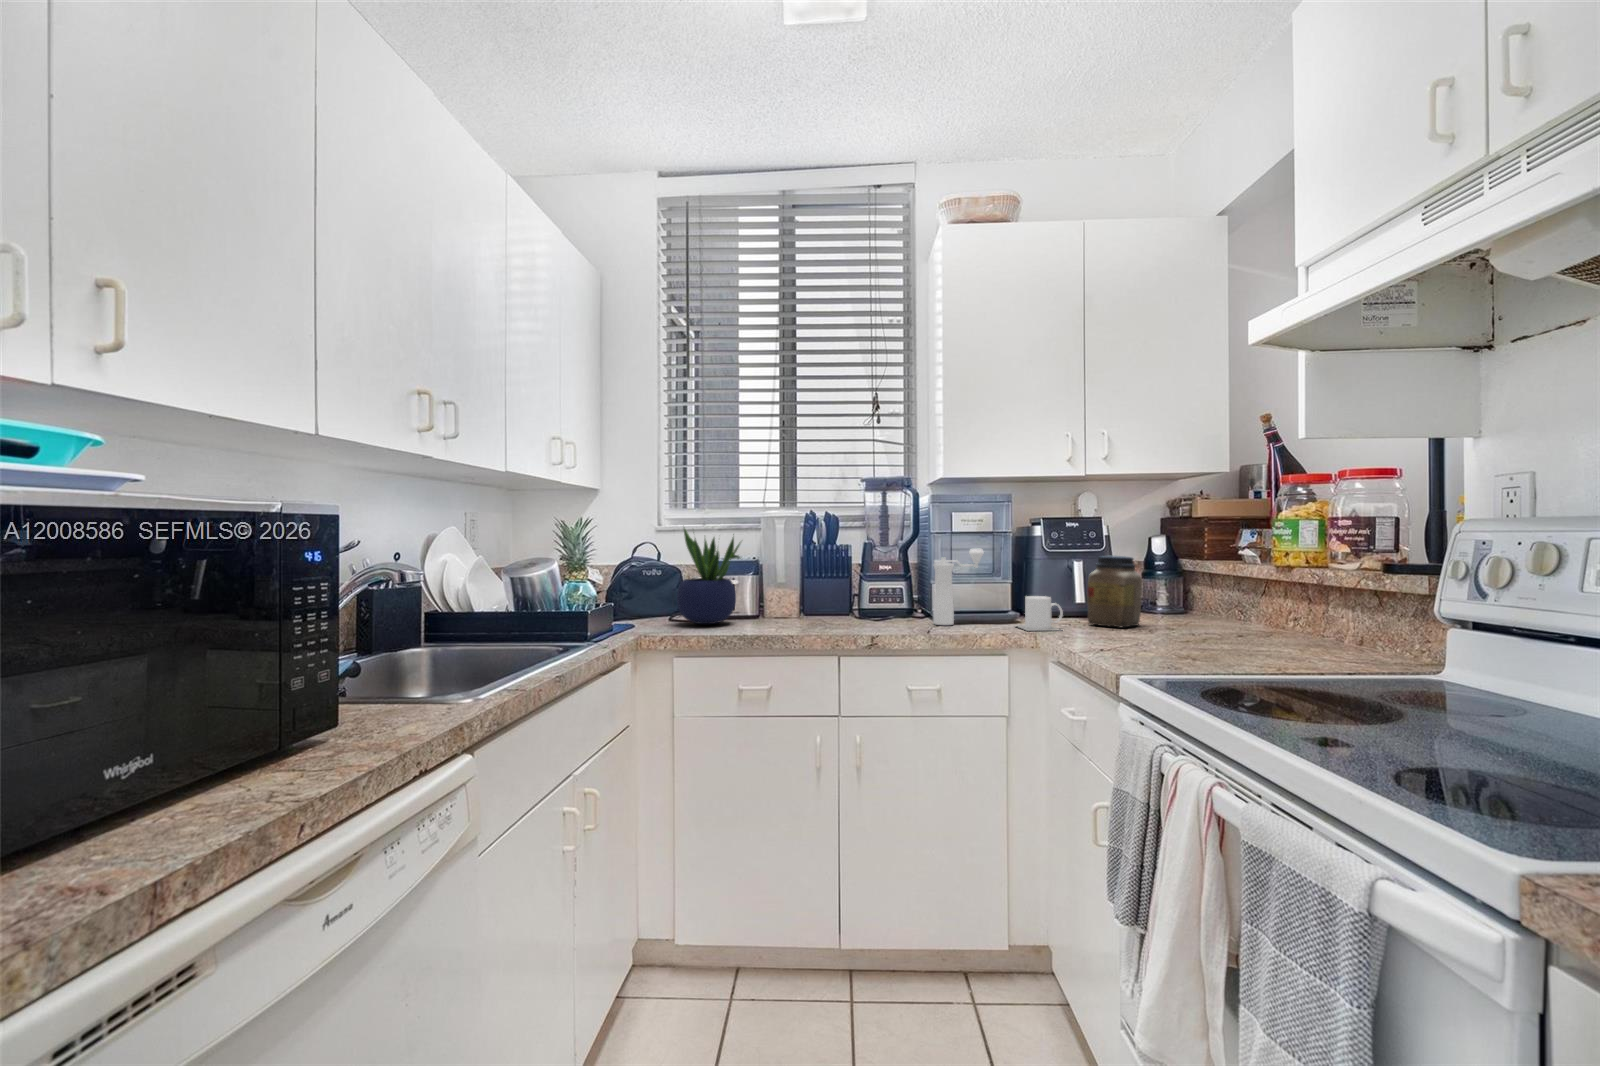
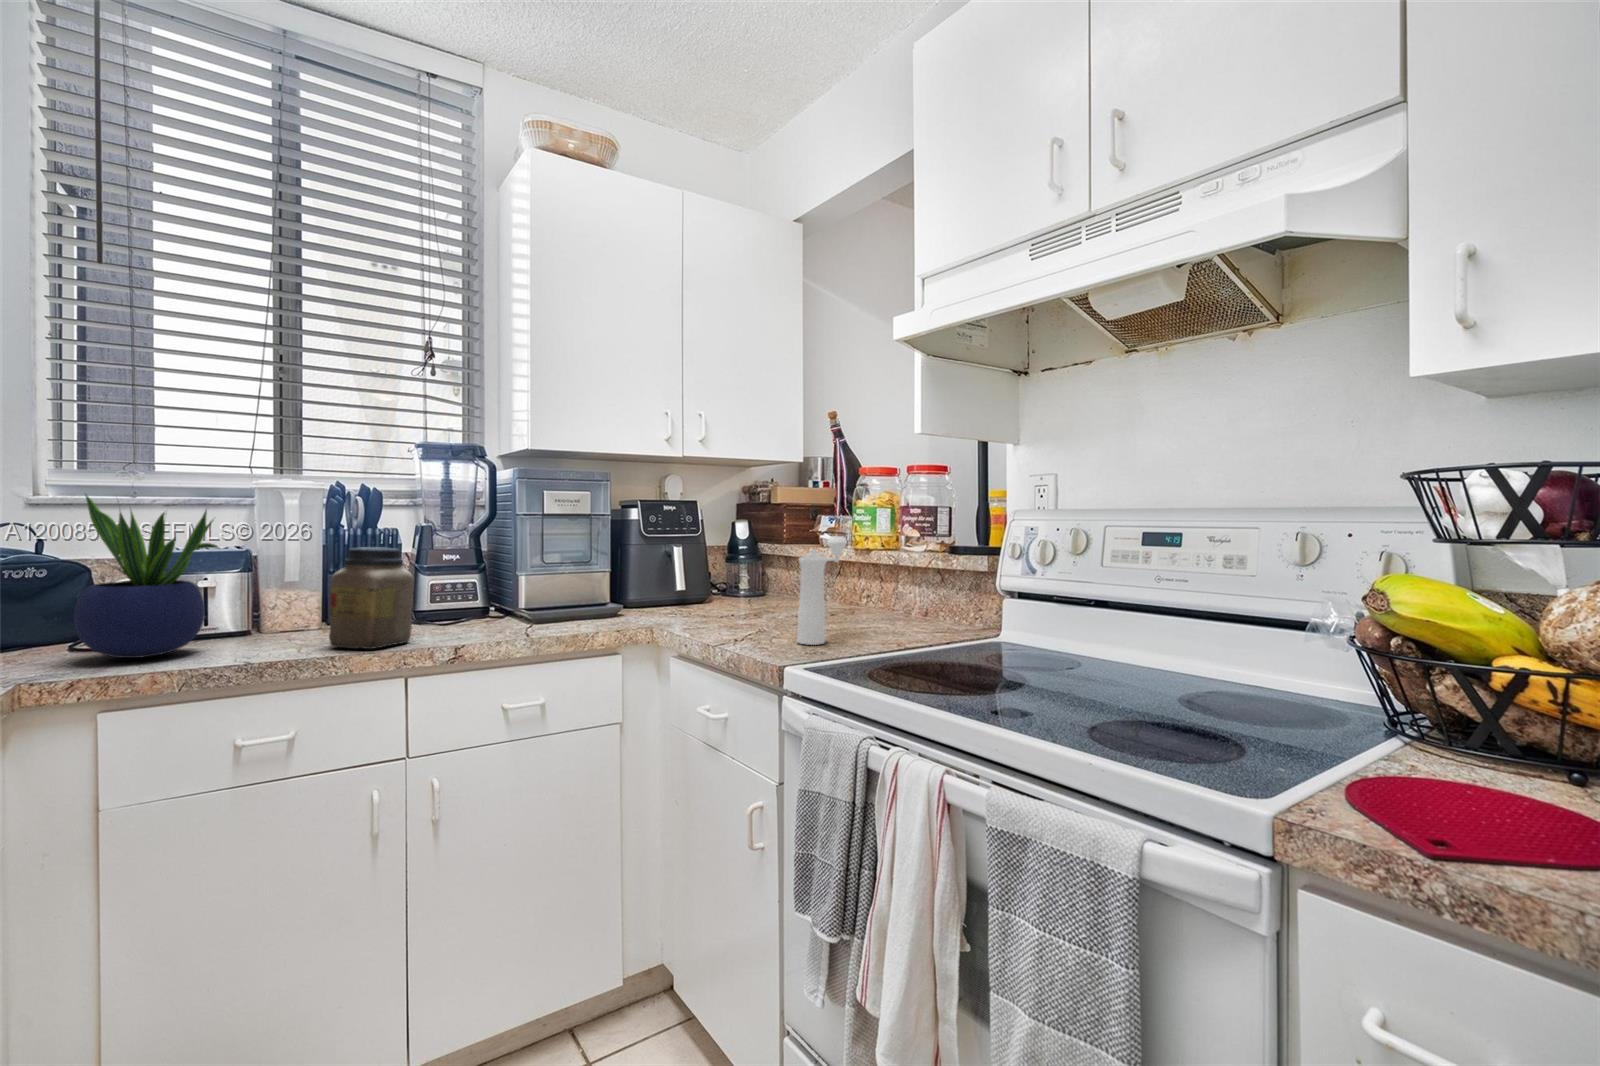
pepper mill: present [933,548,984,625] -> present [797,536,847,645]
jar: present [1087,556,1142,627] -> present [329,547,414,649]
mug: present [1018,596,1063,631] -> none [622,586,679,626]

